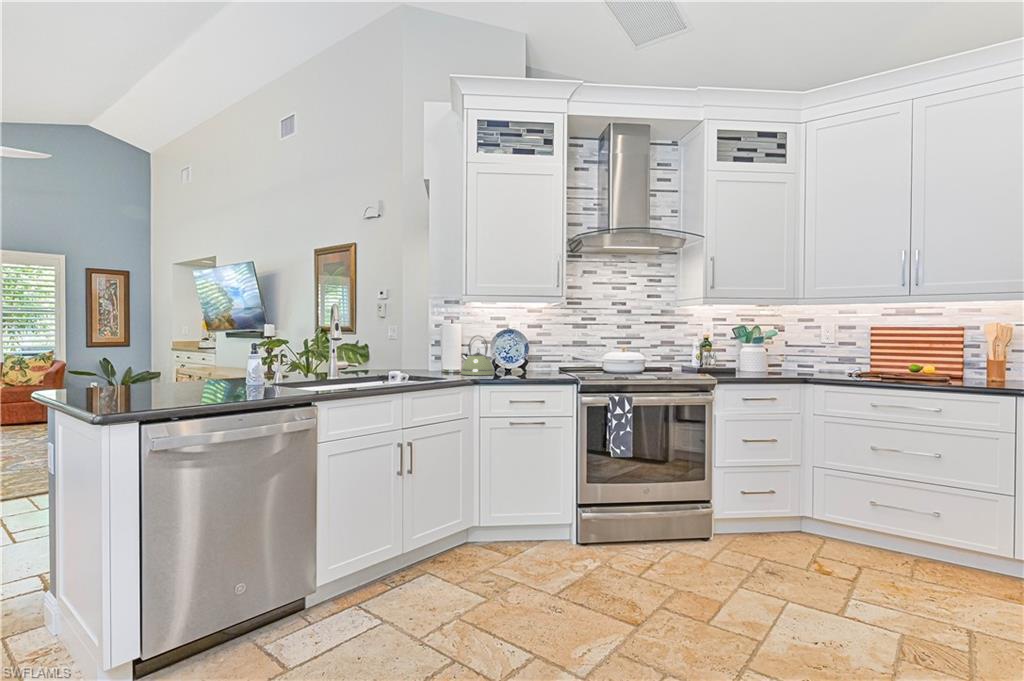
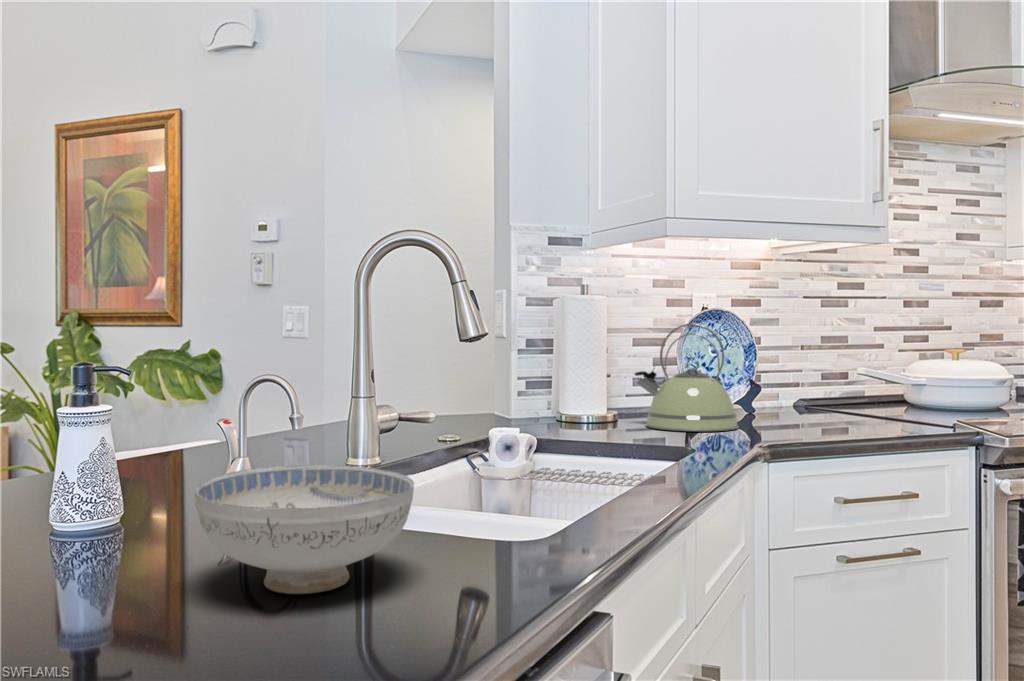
ceramic bowl: none [222,367,271,391] -> present [195,465,414,594]

